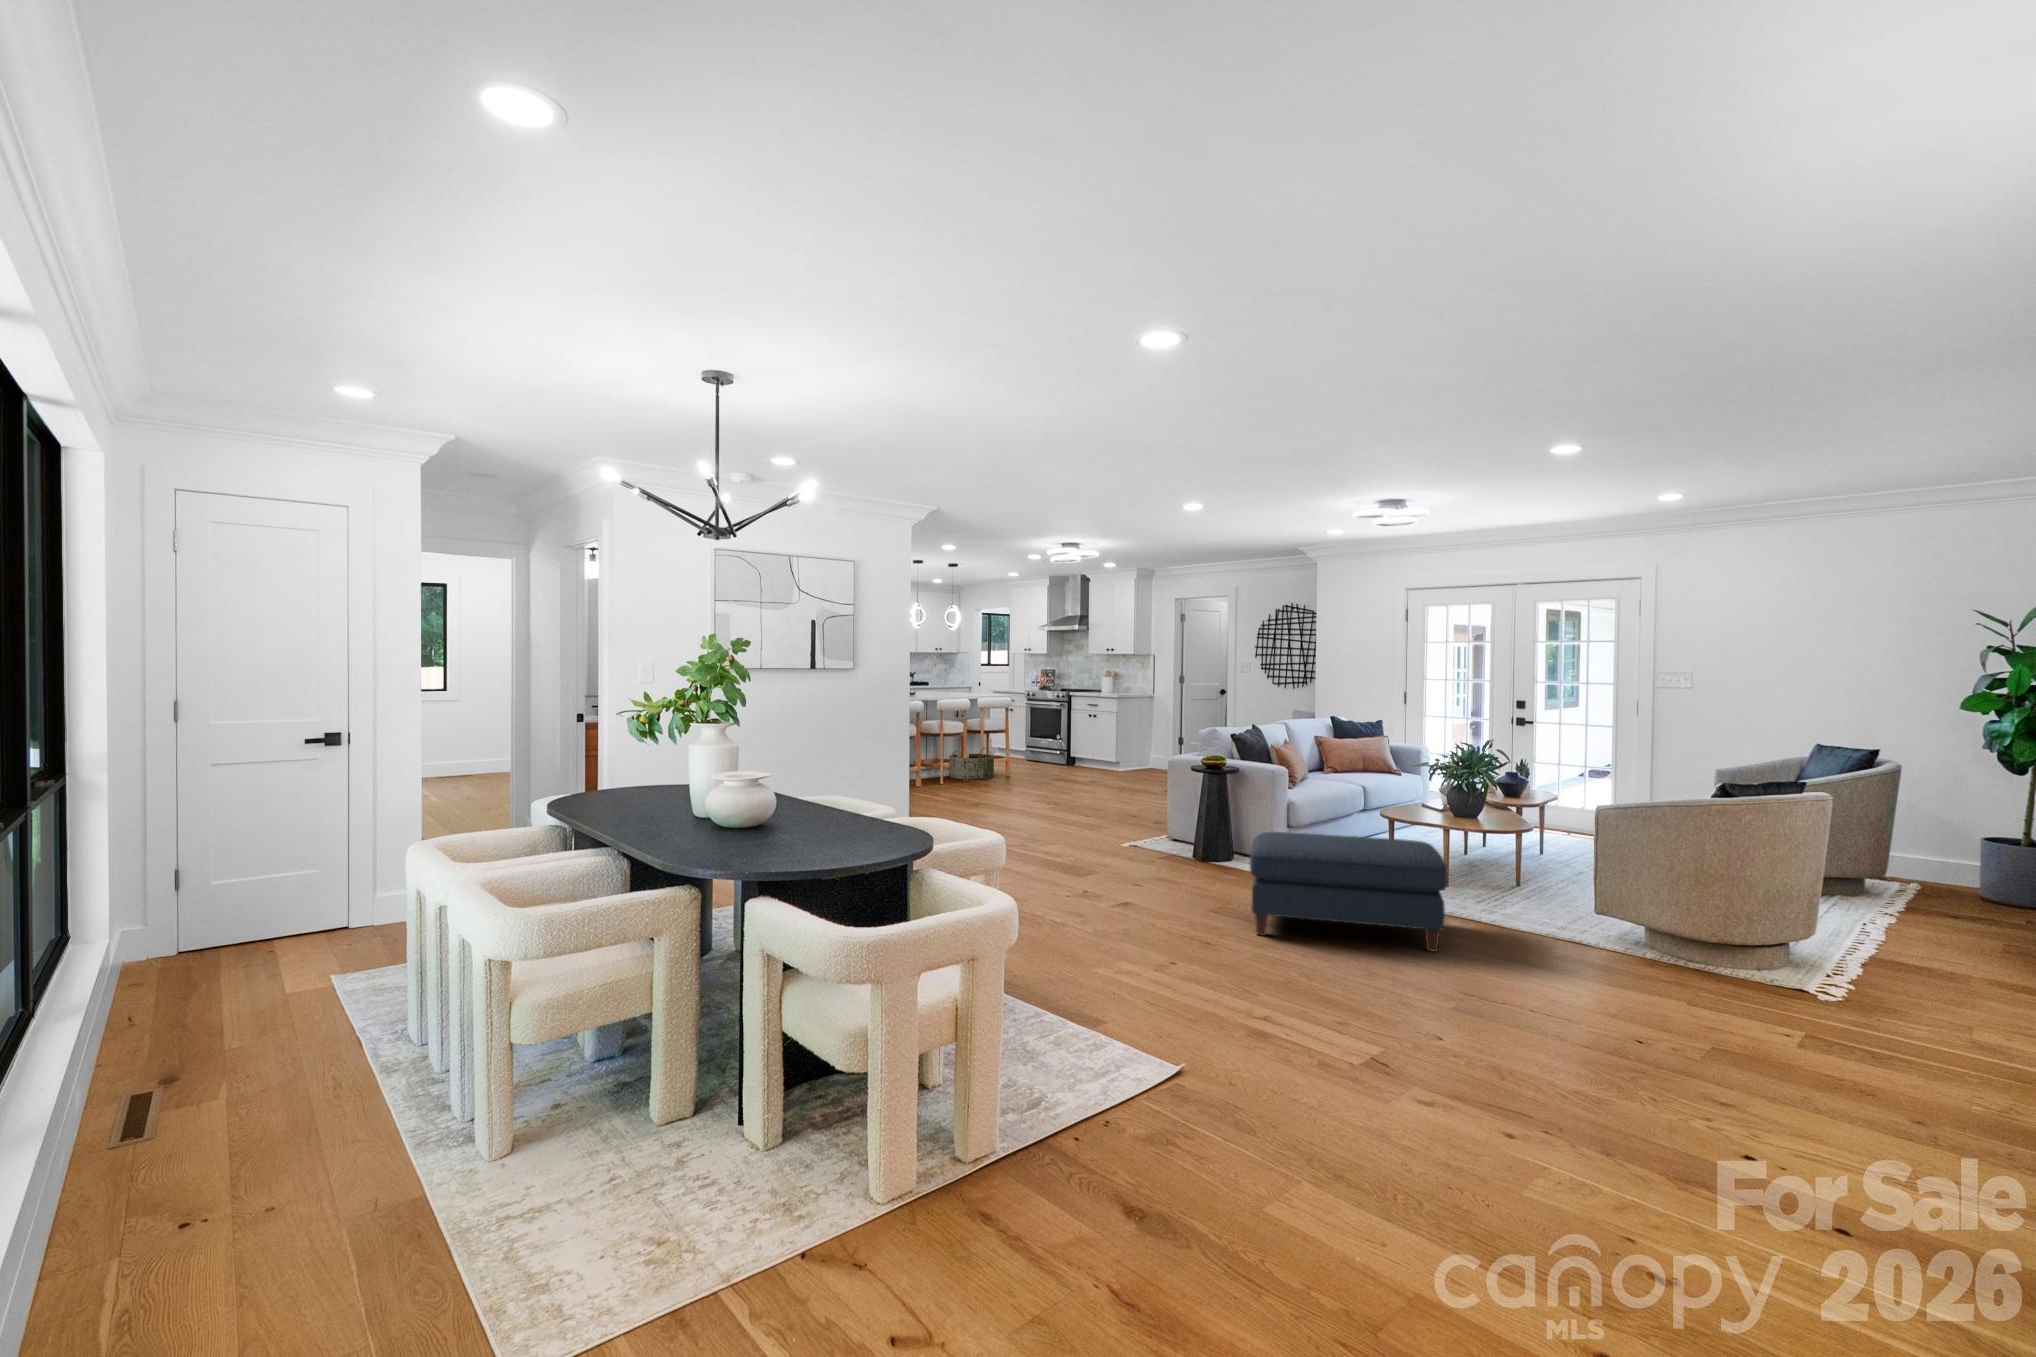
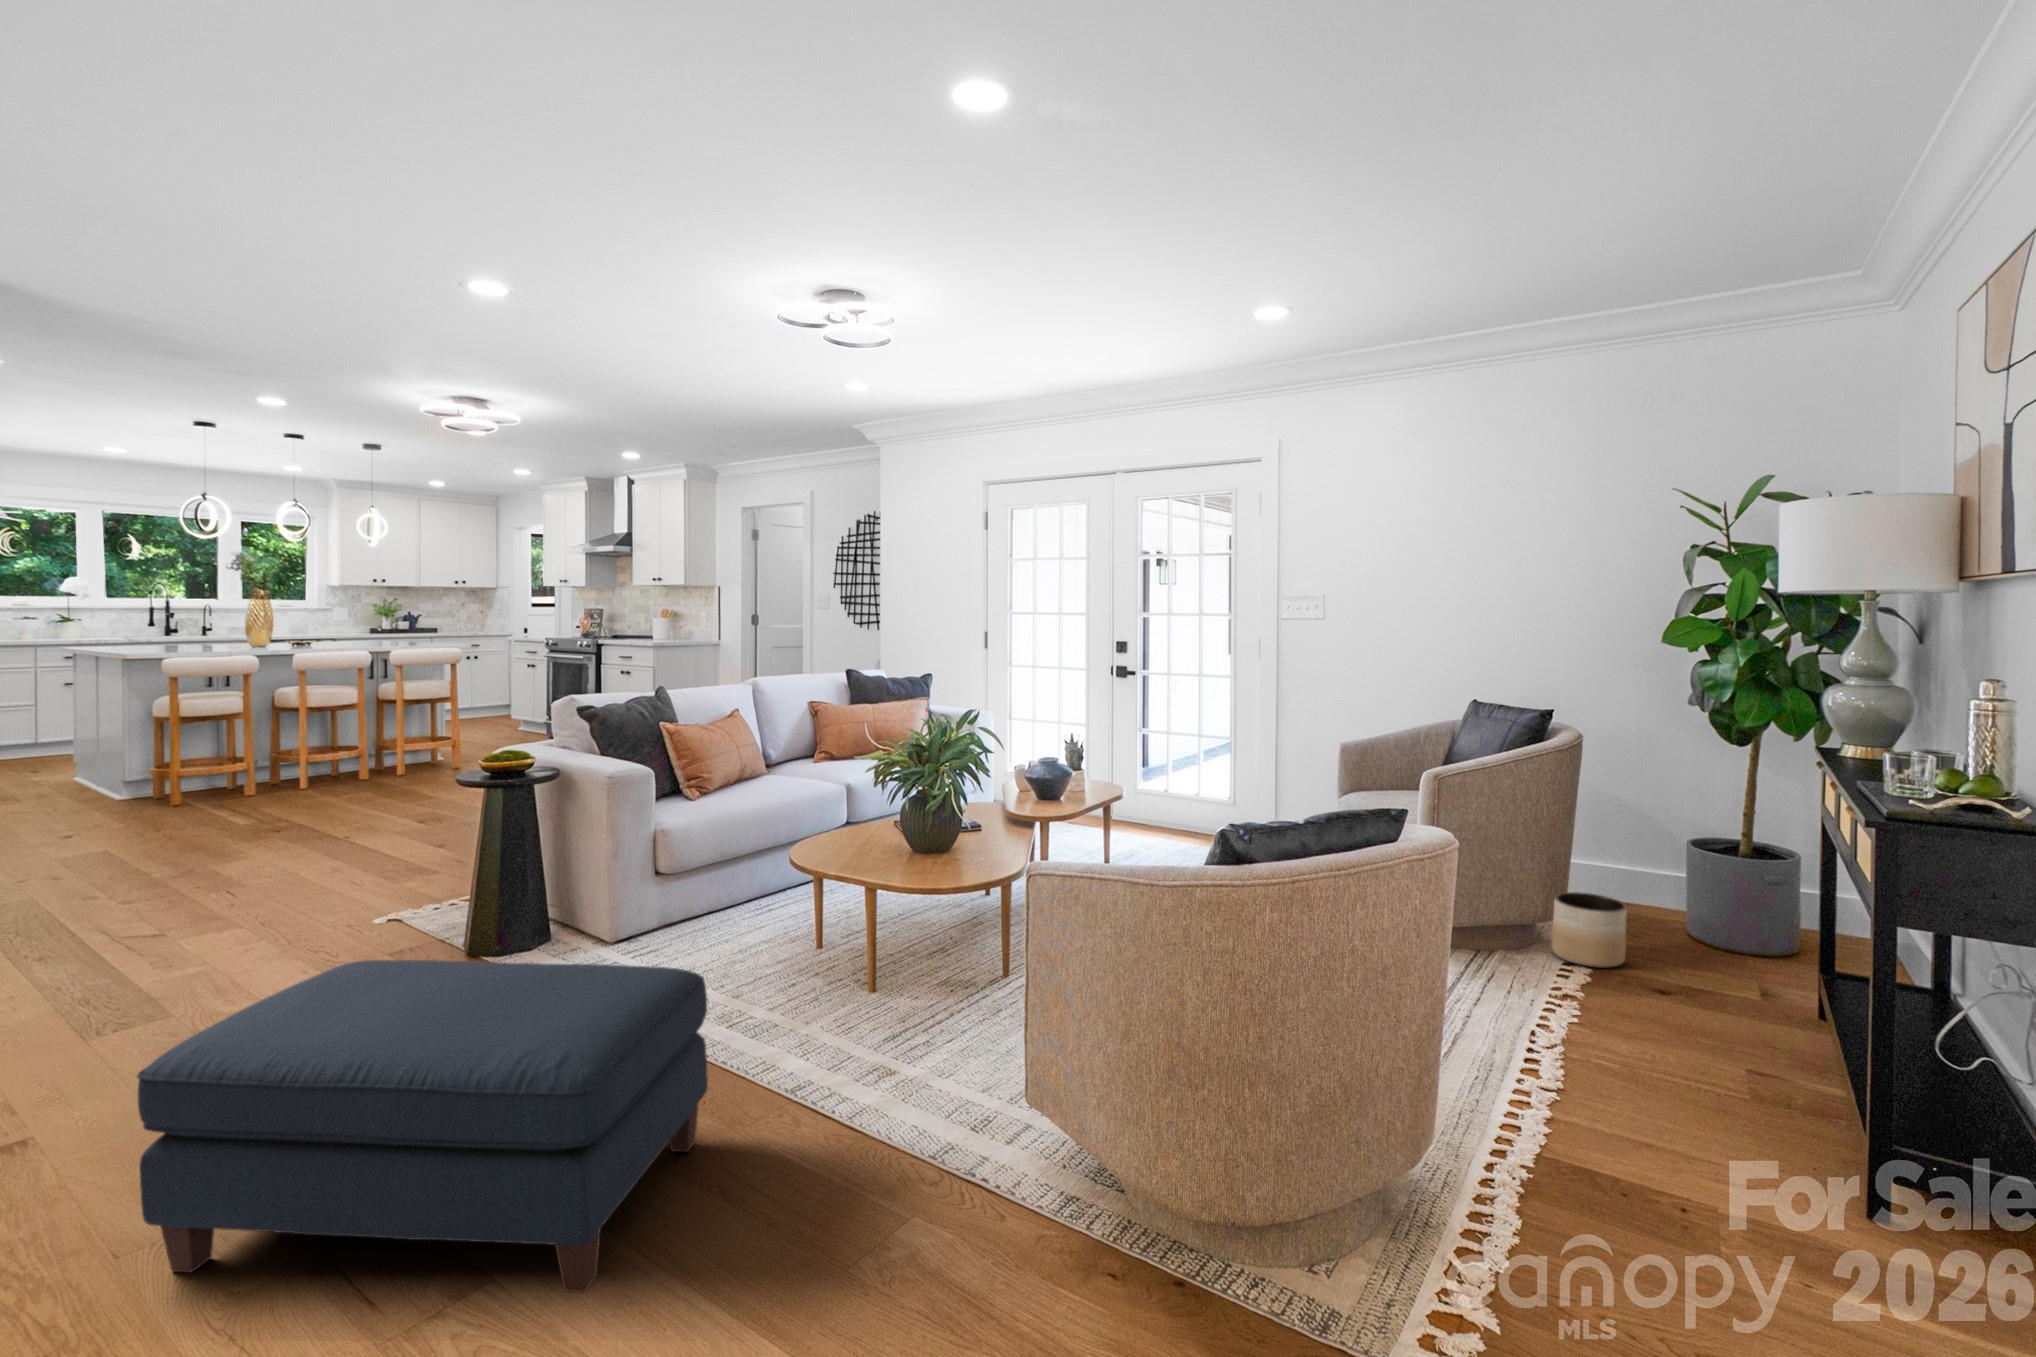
basket: present [949,748,994,779] -> none [362,727,444,777]
planter: none [1882,865,1937,909] -> present [1552,892,1627,968]

